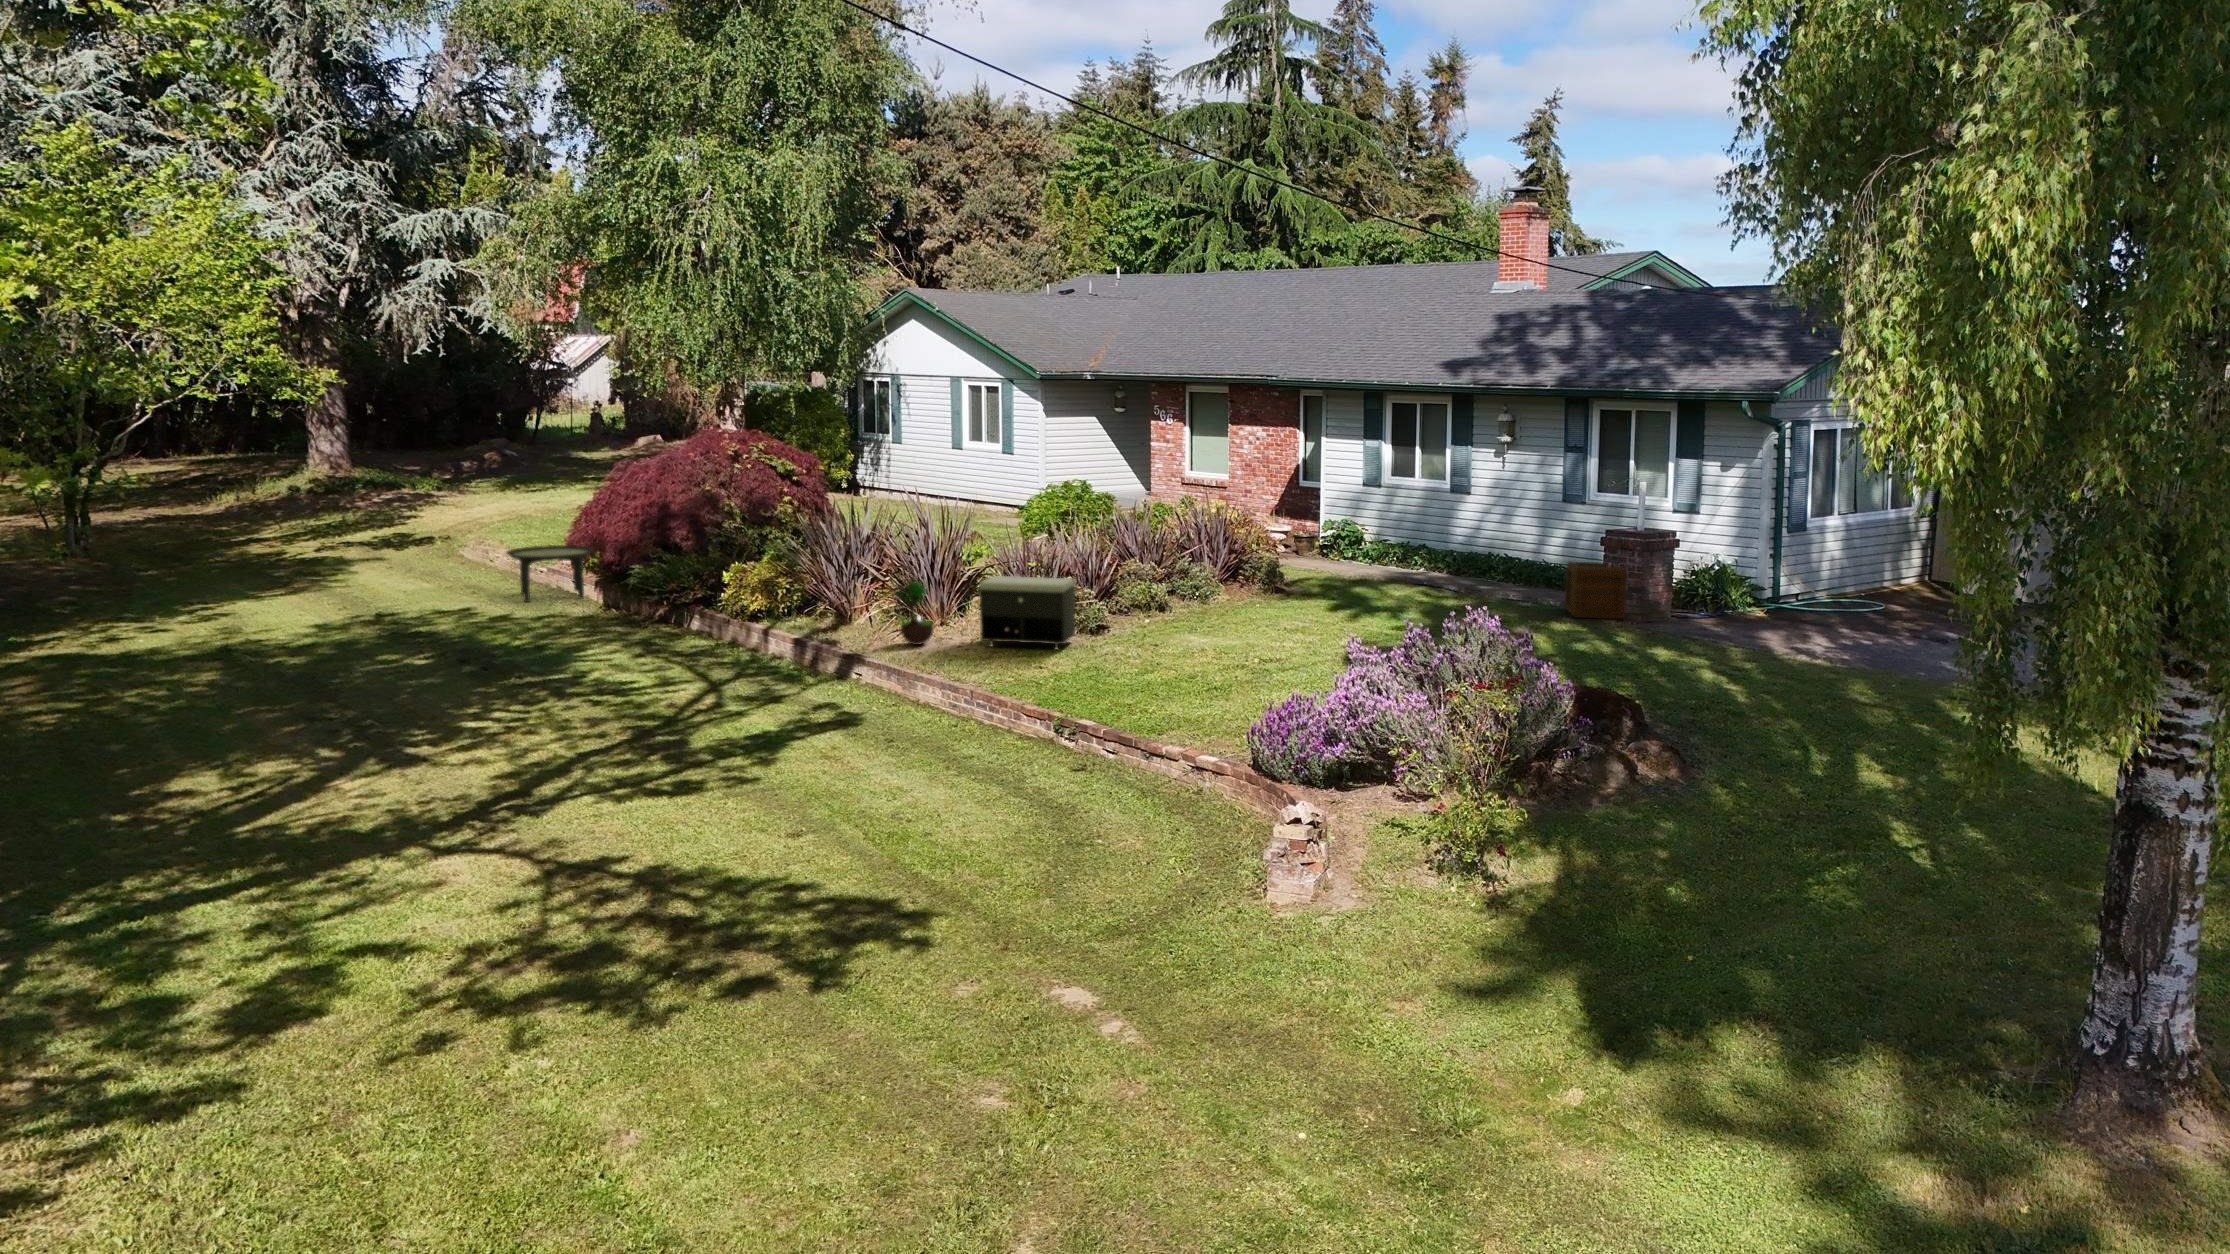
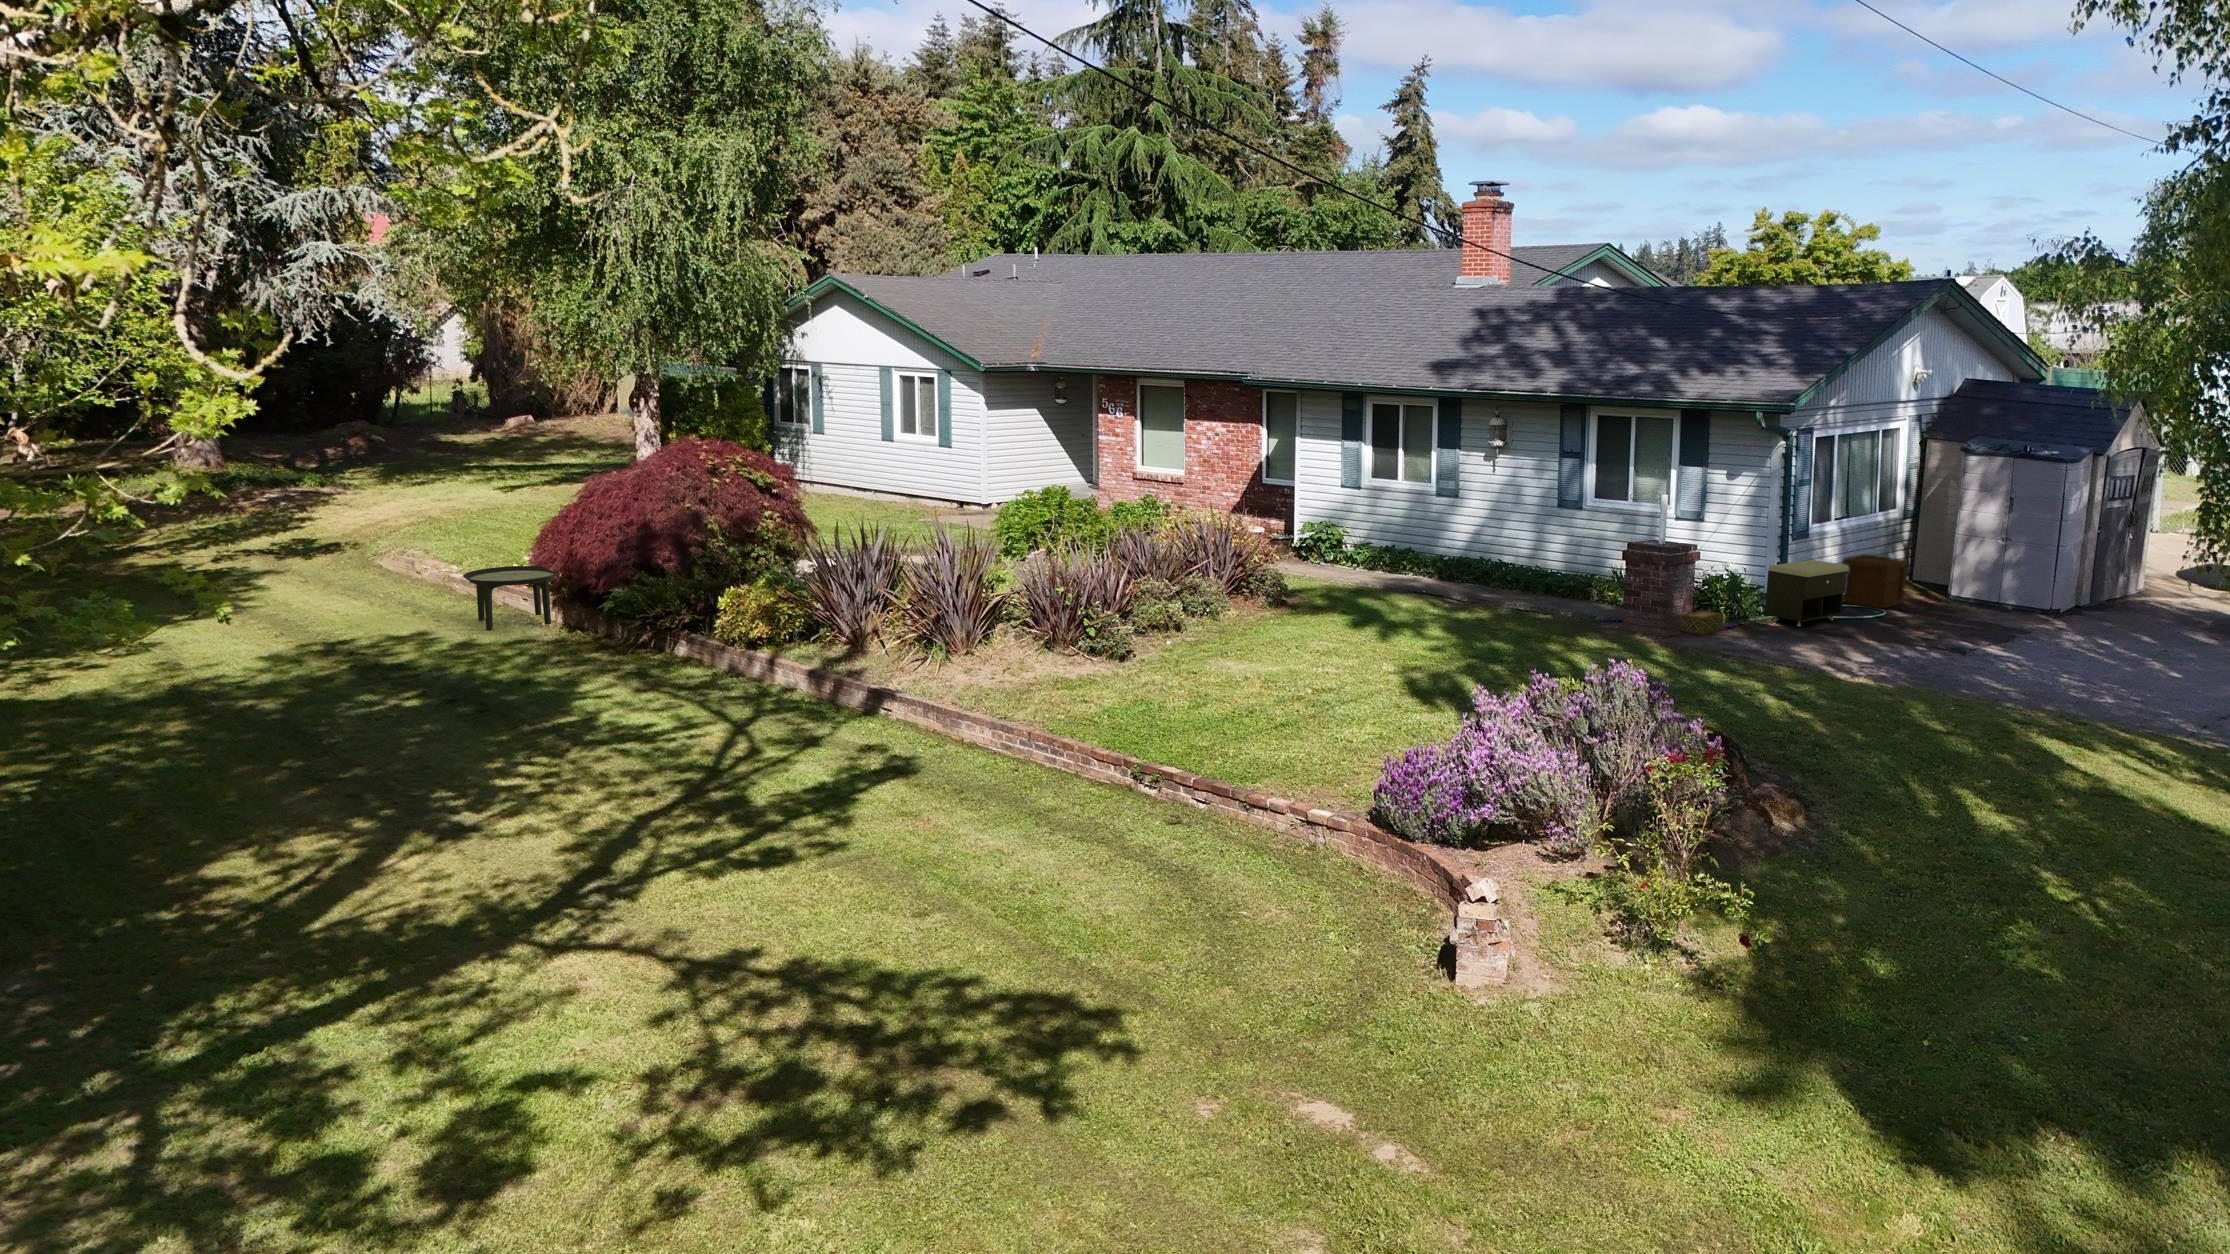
wooden crate: present [1565,562,1627,619] -> present [1842,554,1907,609]
storage bench: present [979,576,1075,649] -> present [1765,560,1849,626]
potted tree: present [890,577,934,645] -> none [912,600,957,676]
woven basket: none [1667,600,1712,623] -> present [1681,610,1723,635]

